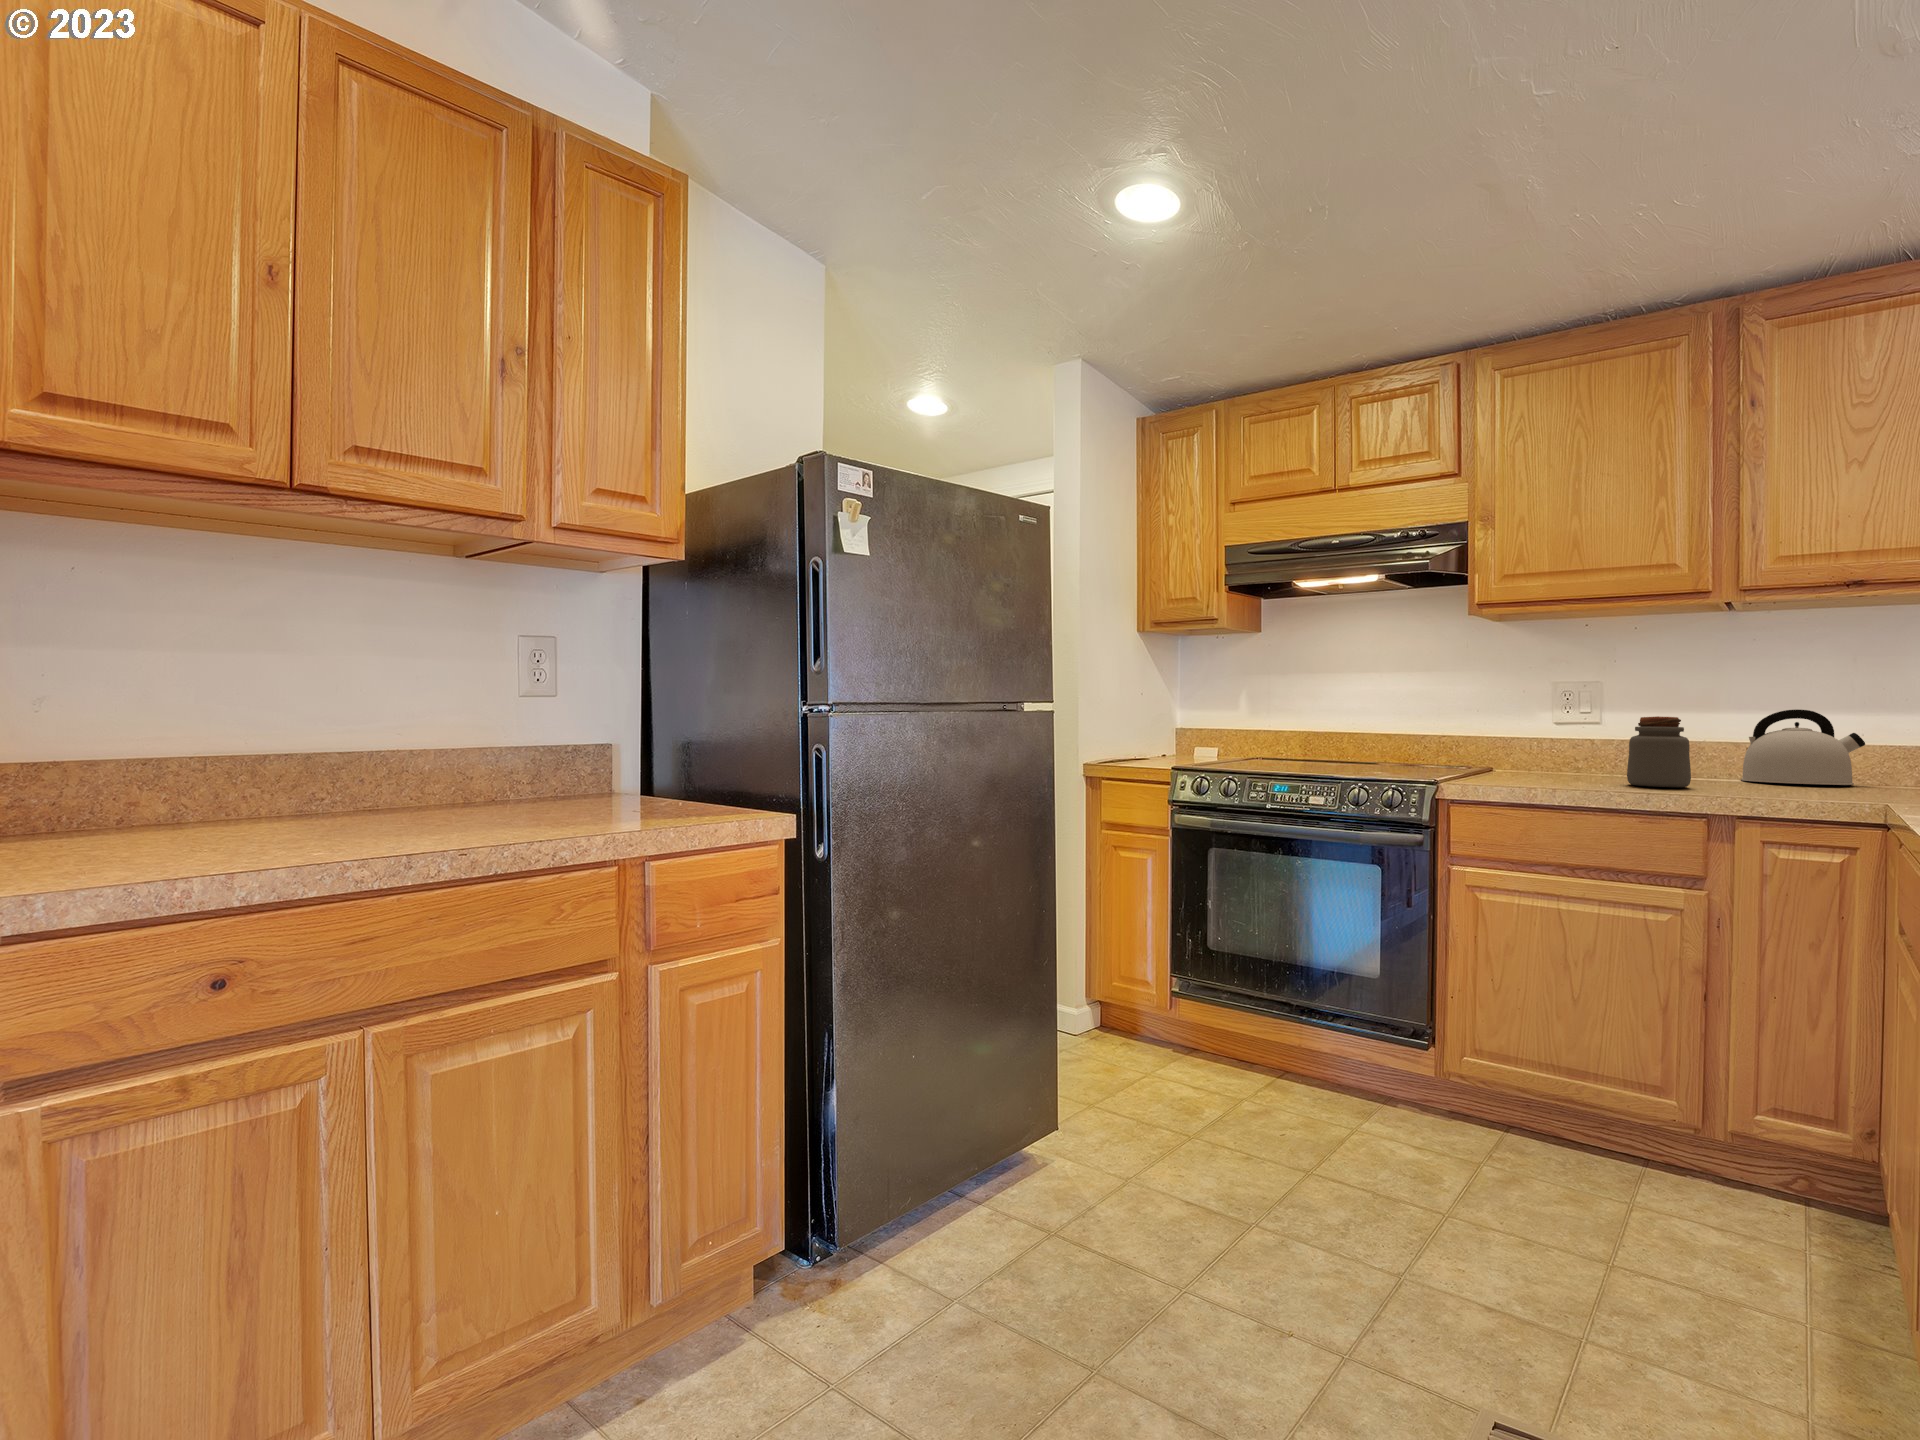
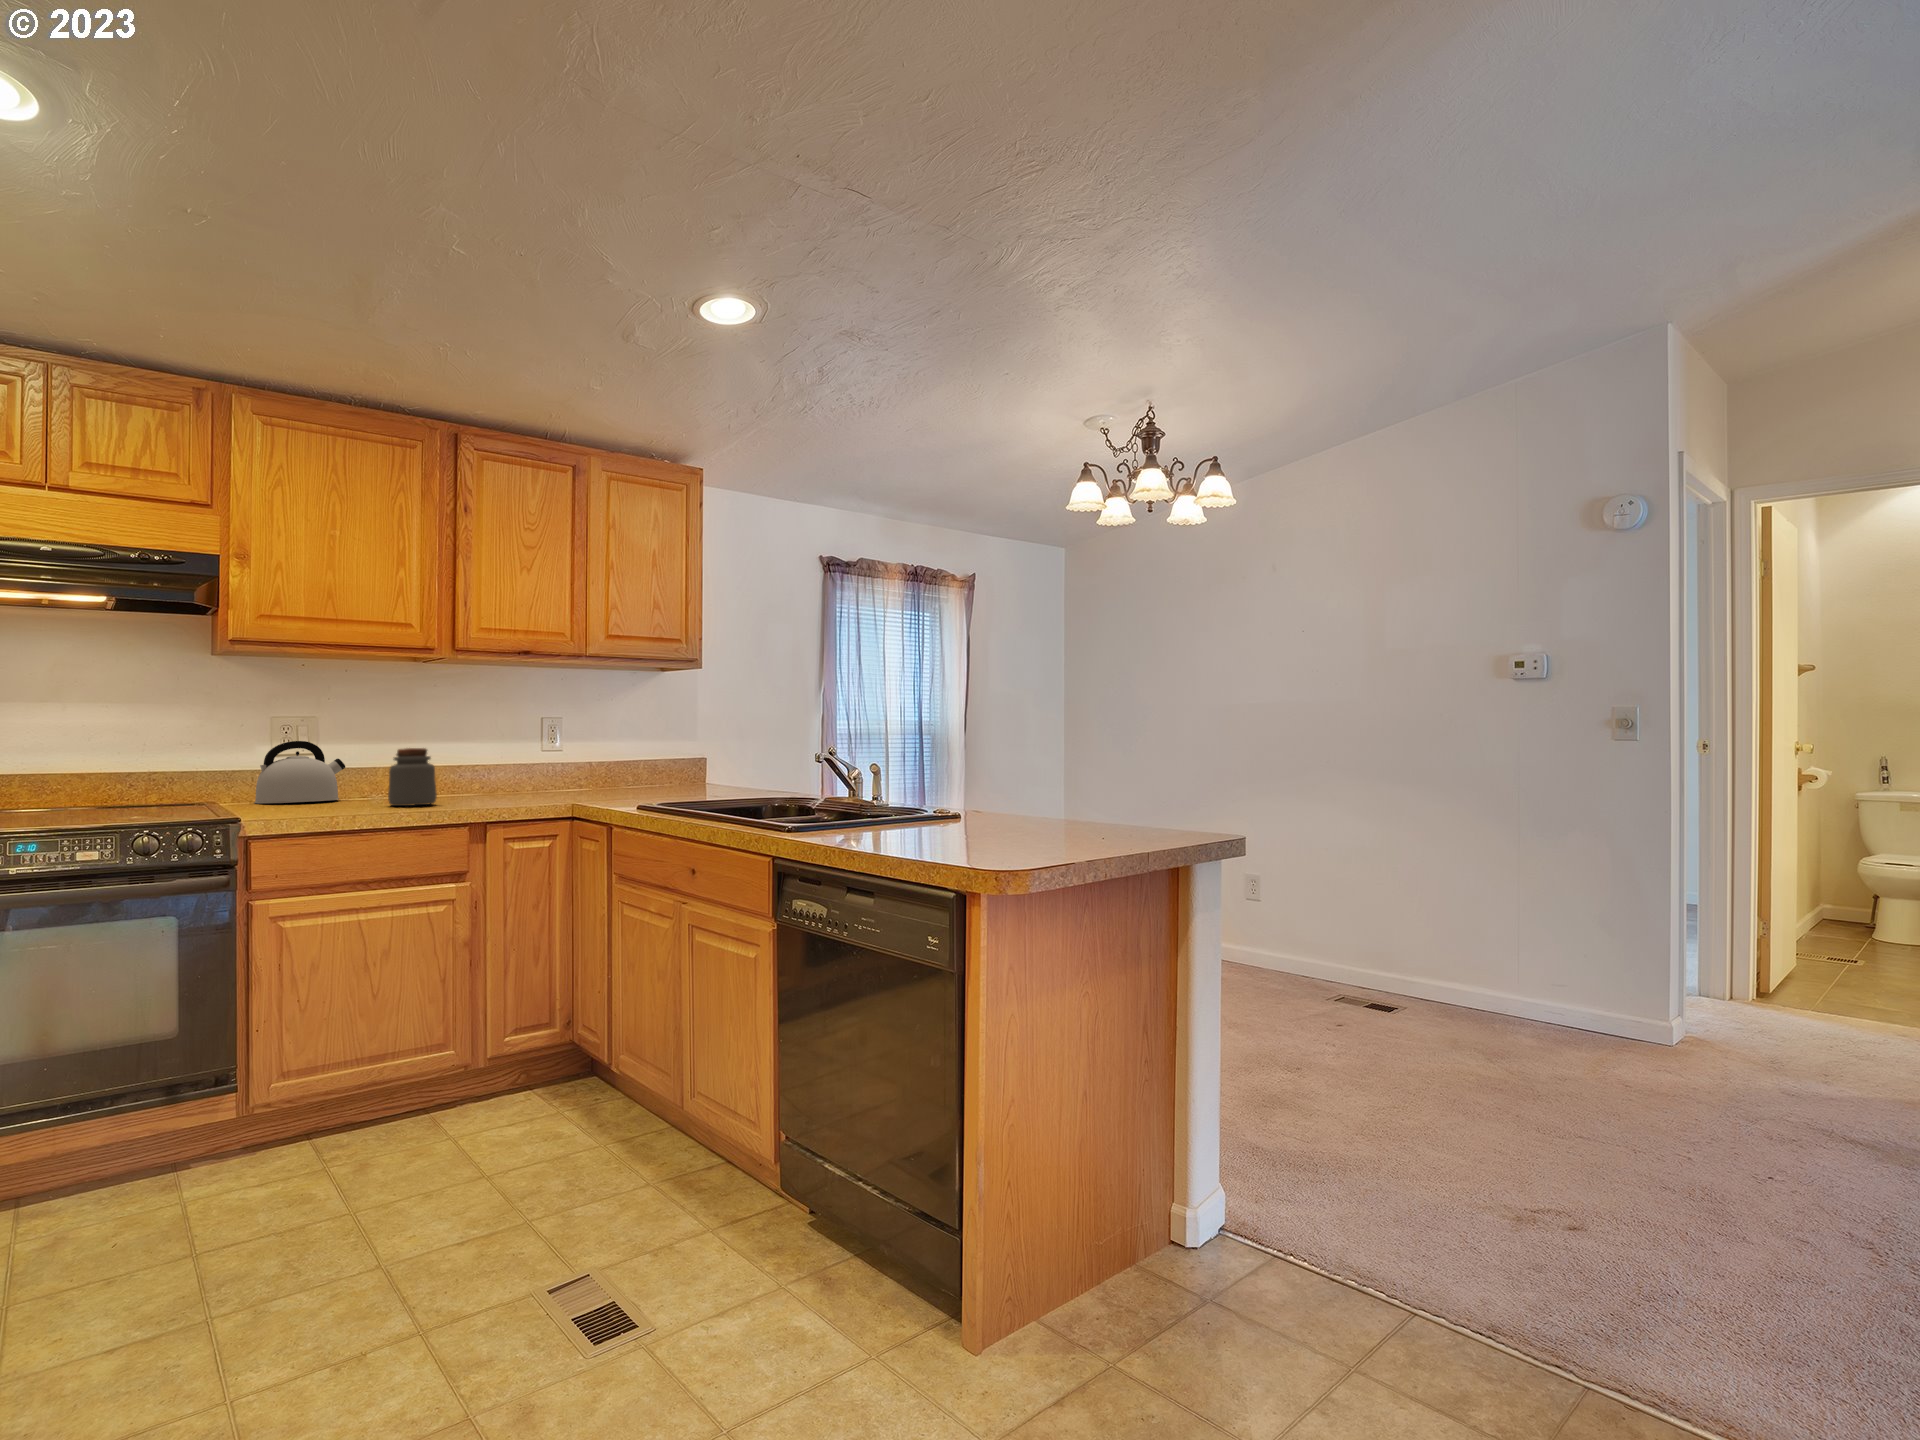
kettle: present [1741,709,1865,785] -> present [254,741,345,803]

